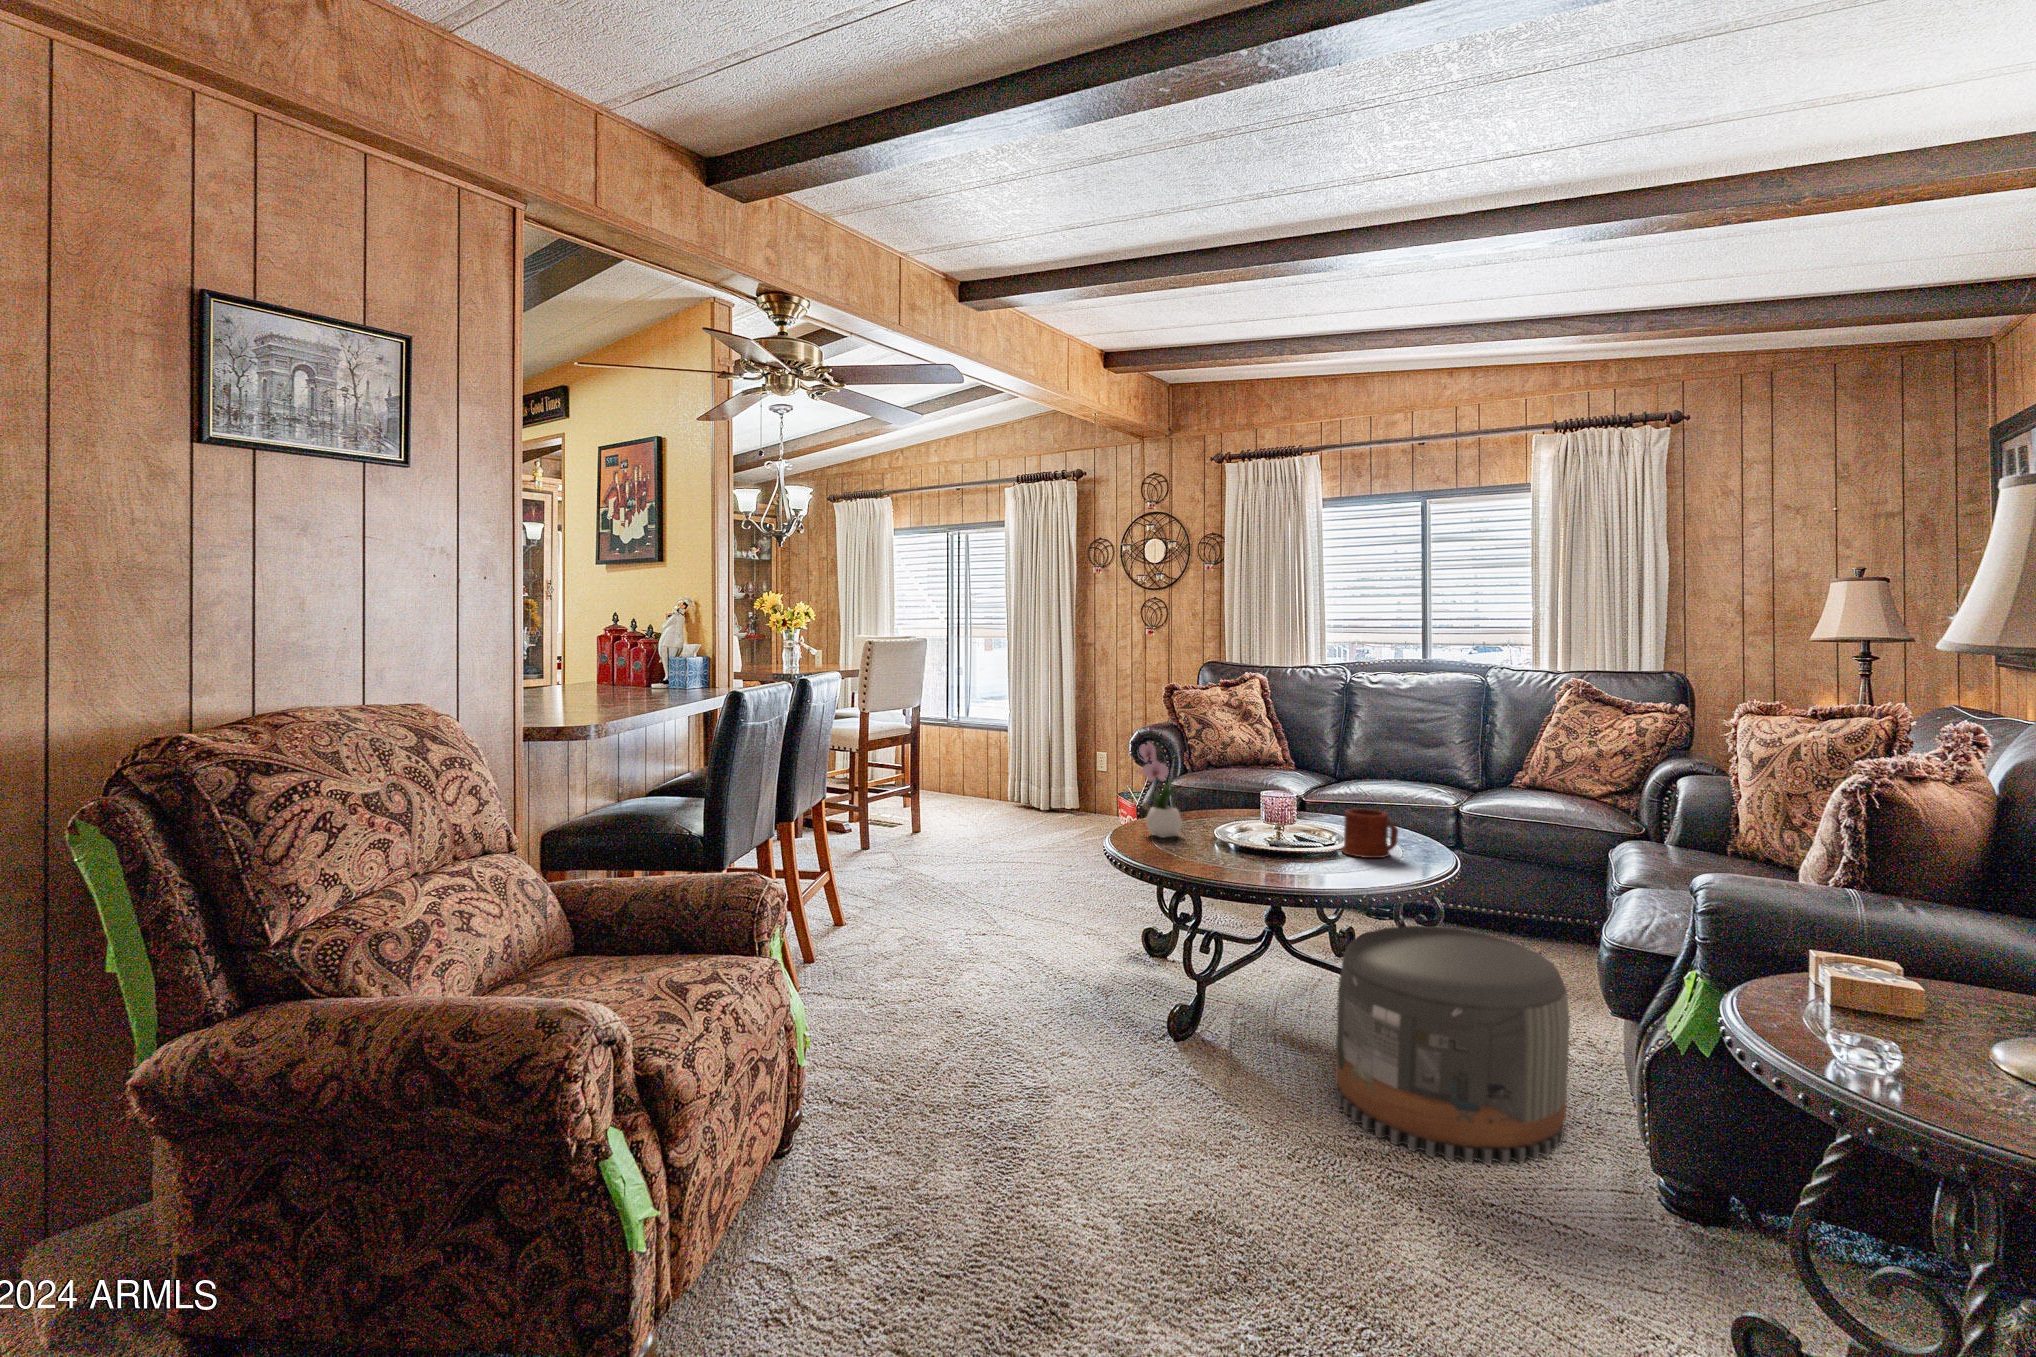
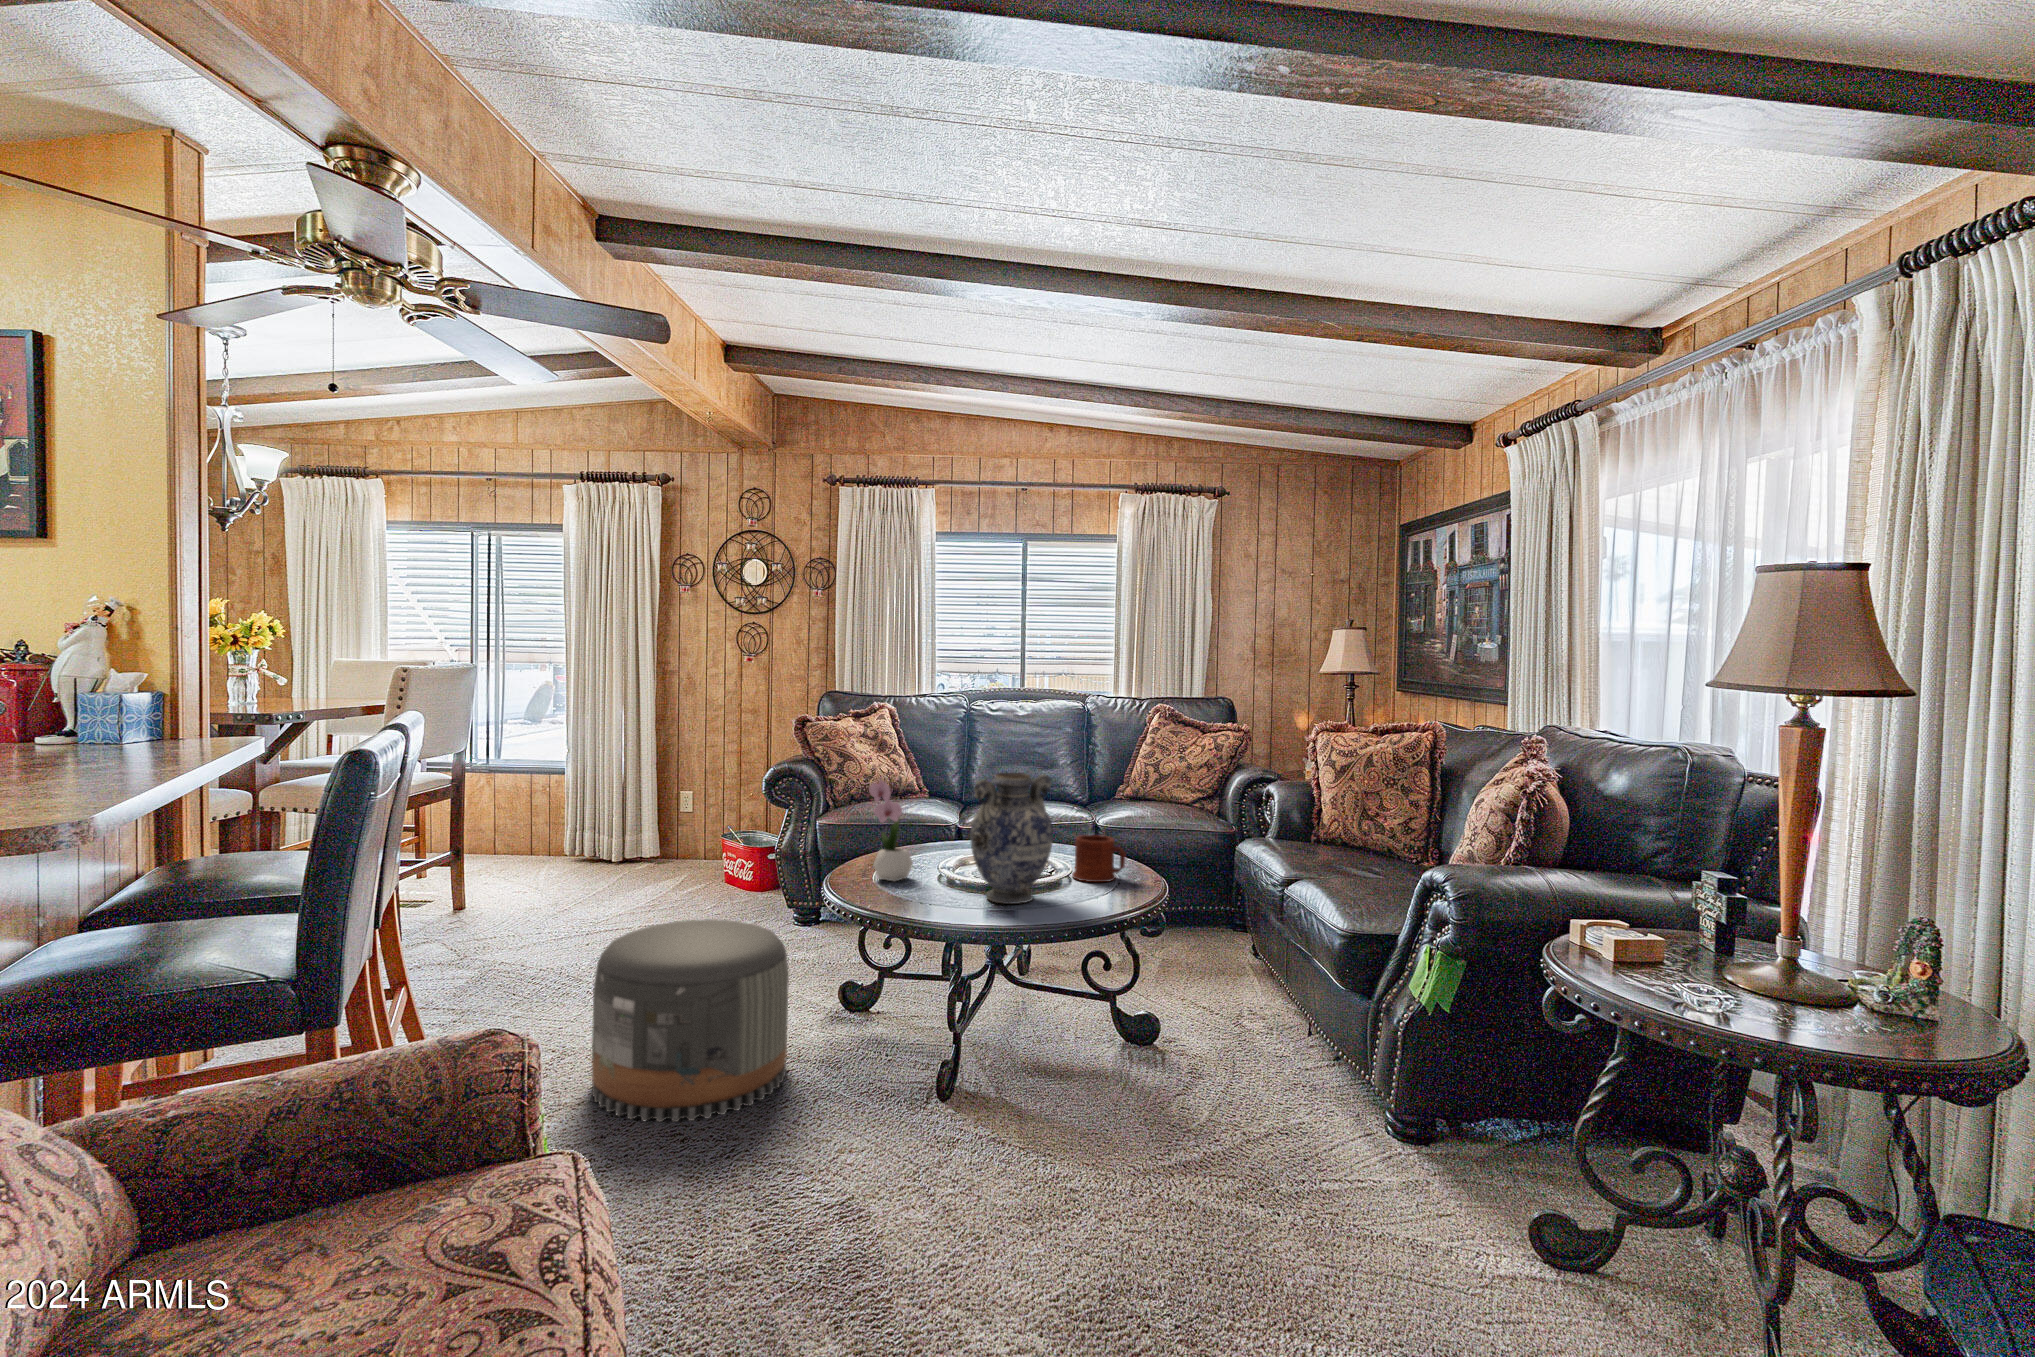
vase: none [1210,738,1301,867] -> present [970,773,1053,904]
pouf: present [1335,926,1570,1165] -> present [592,919,789,1122]

